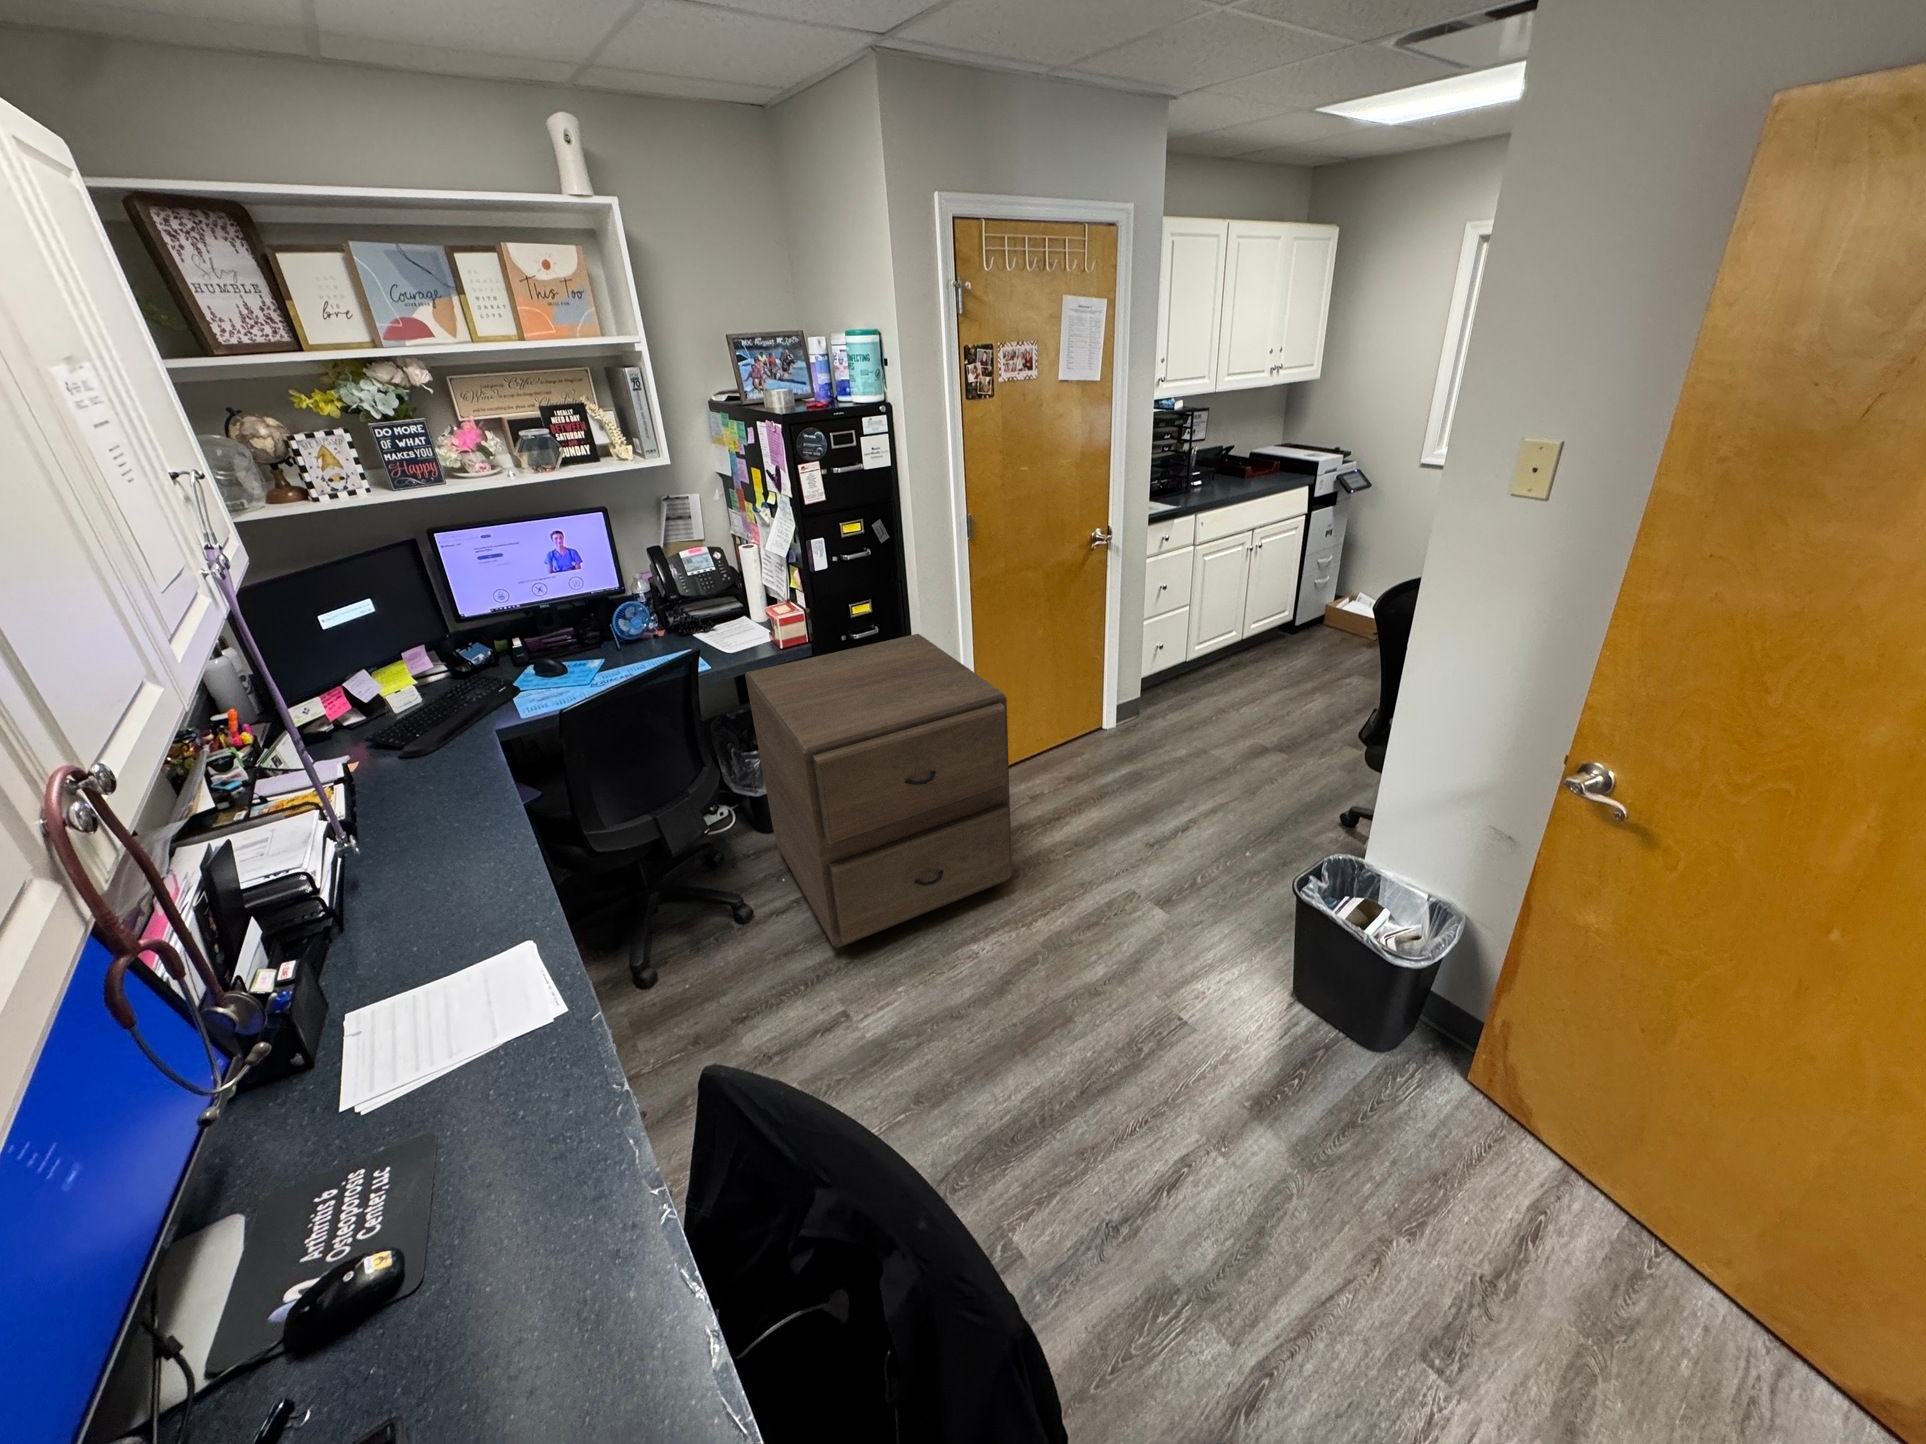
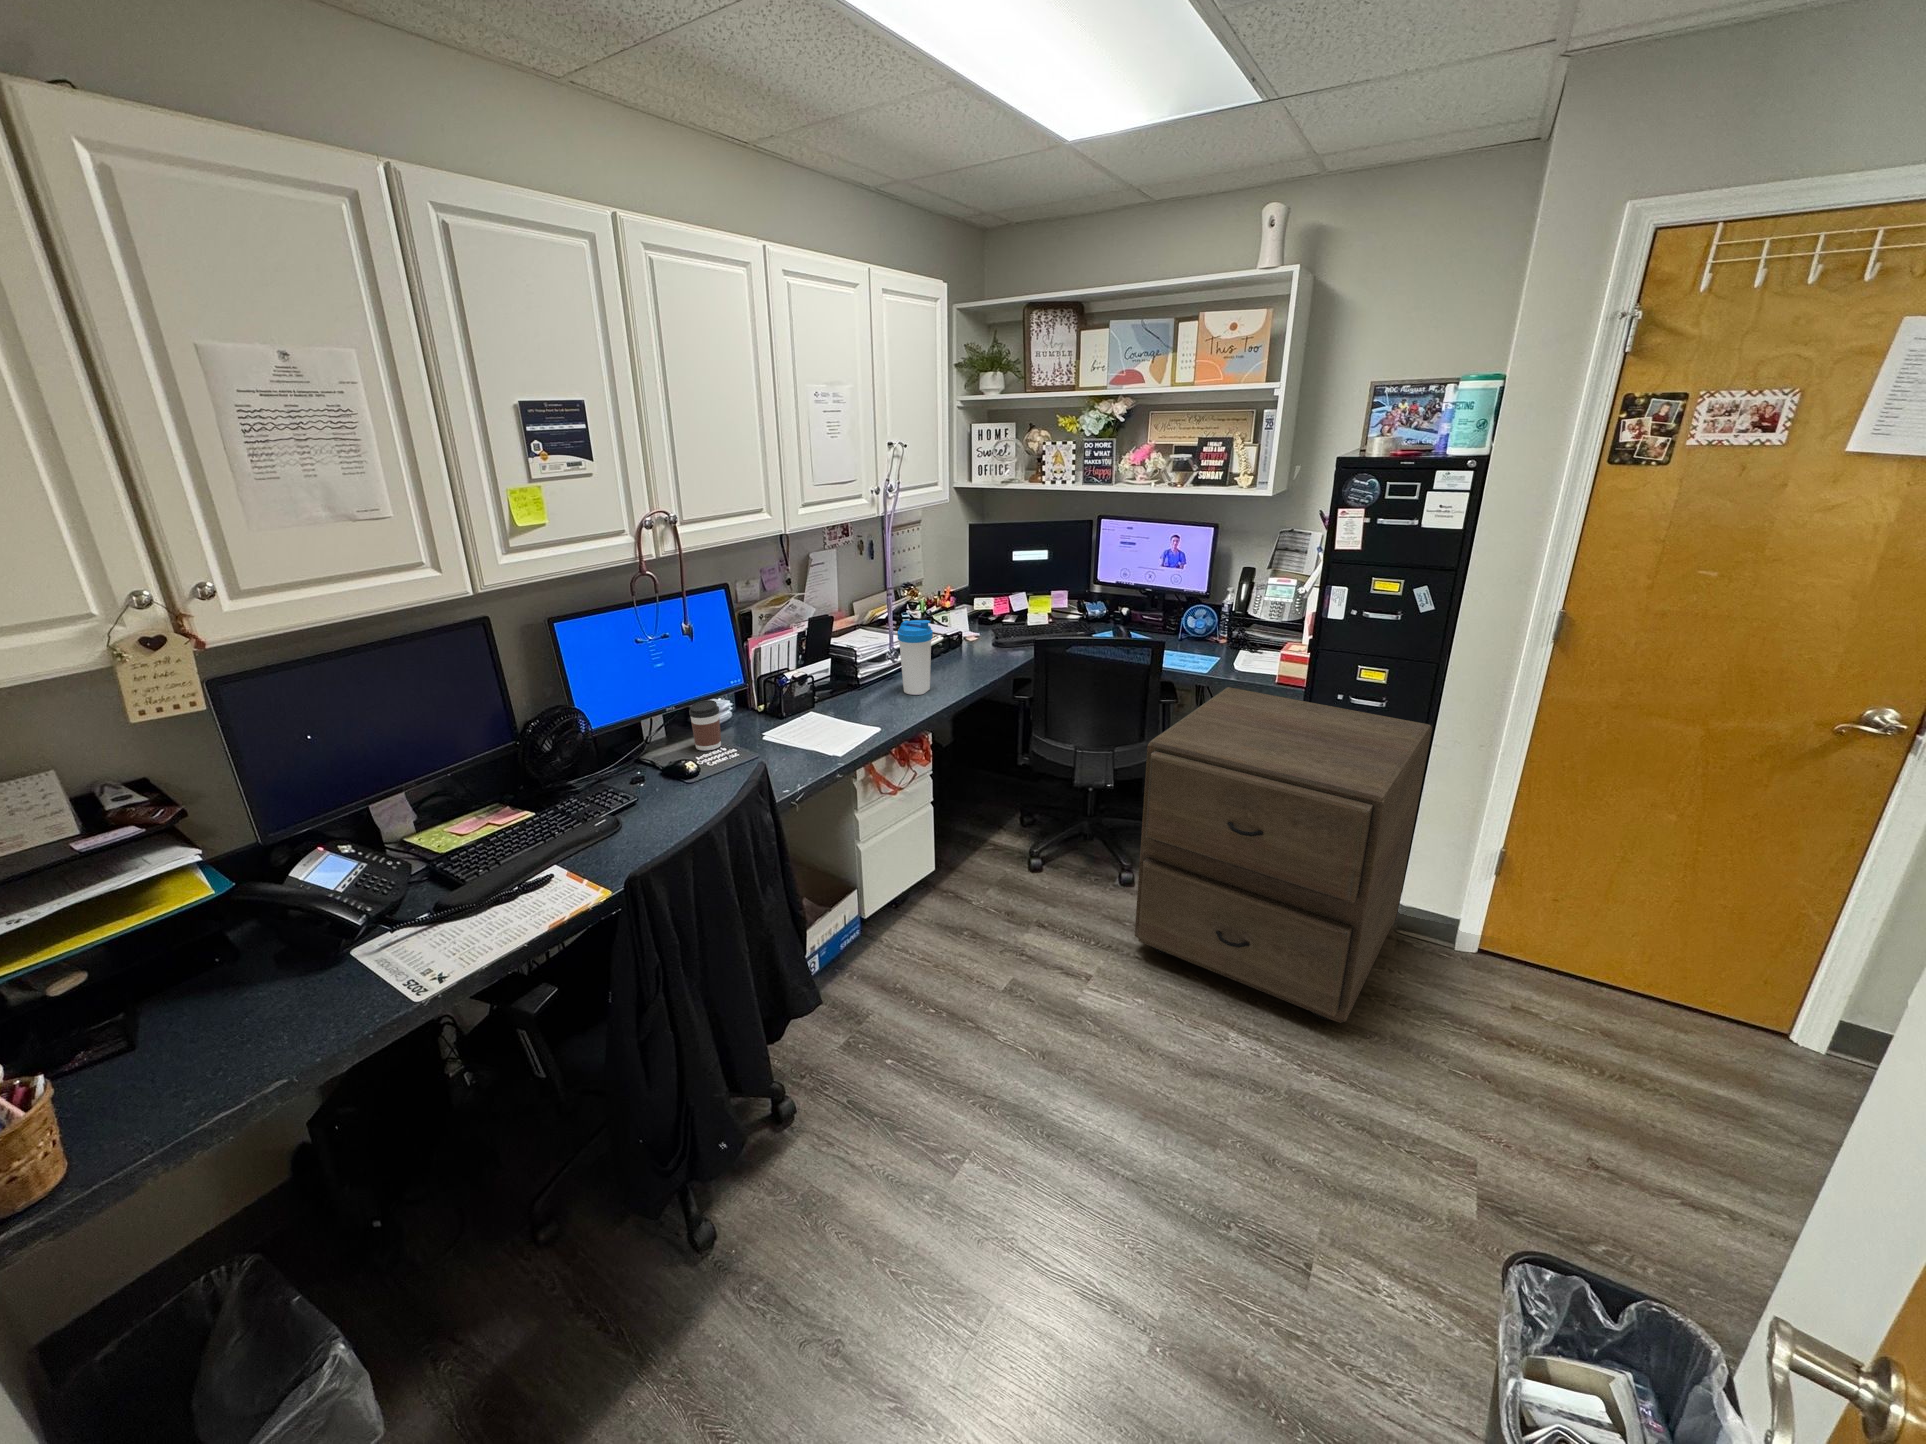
water bottle: none [388,746,482,873] -> present [897,620,933,695]
coffee cup: none [189,1114,311,1238] -> present [689,700,721,750]

